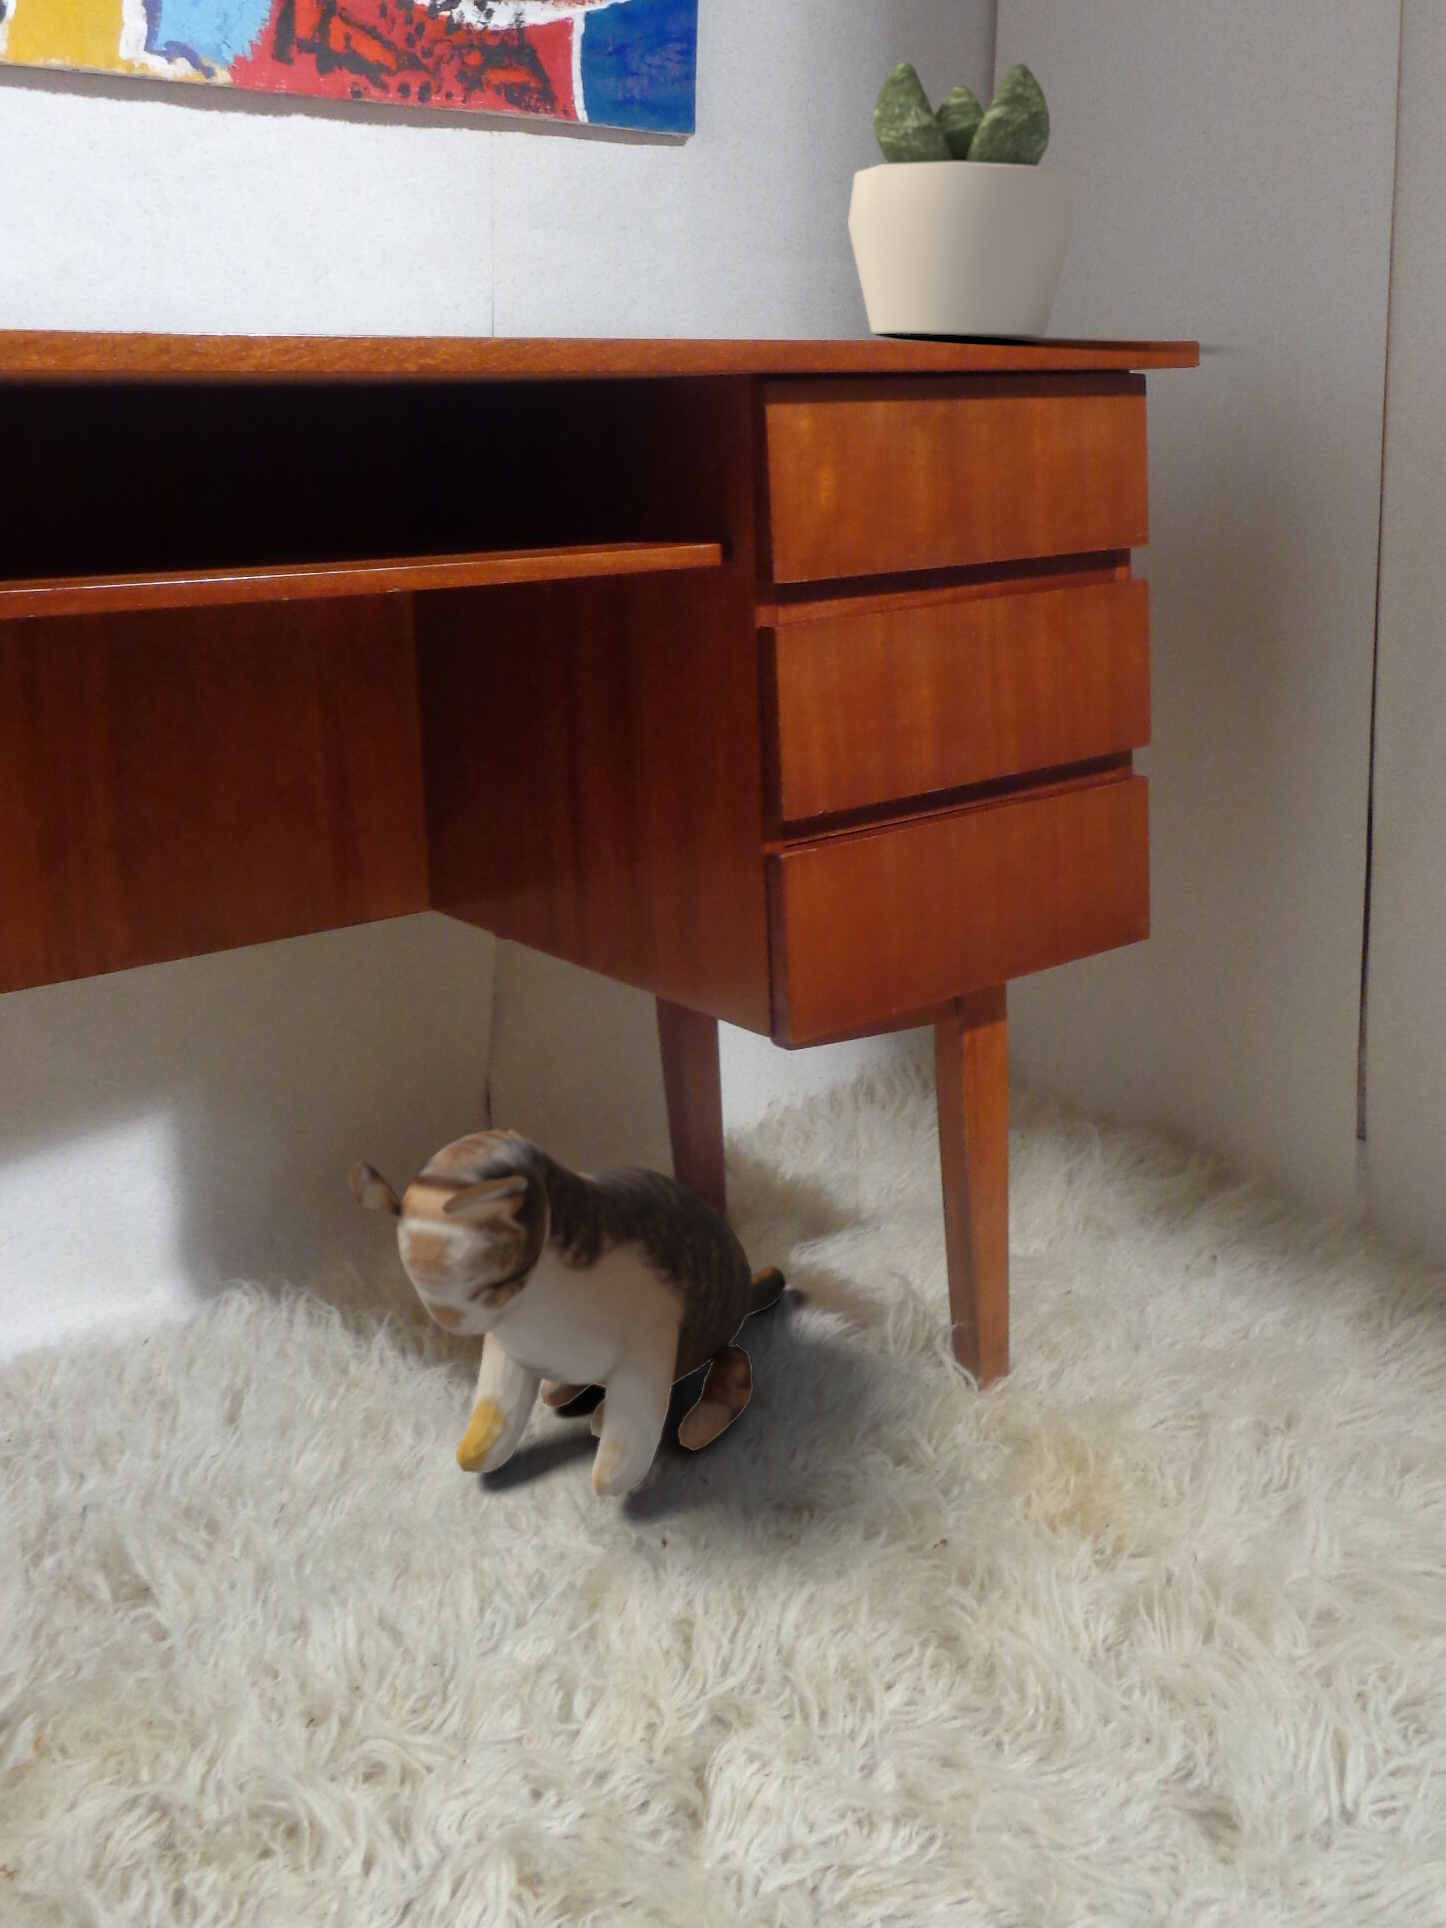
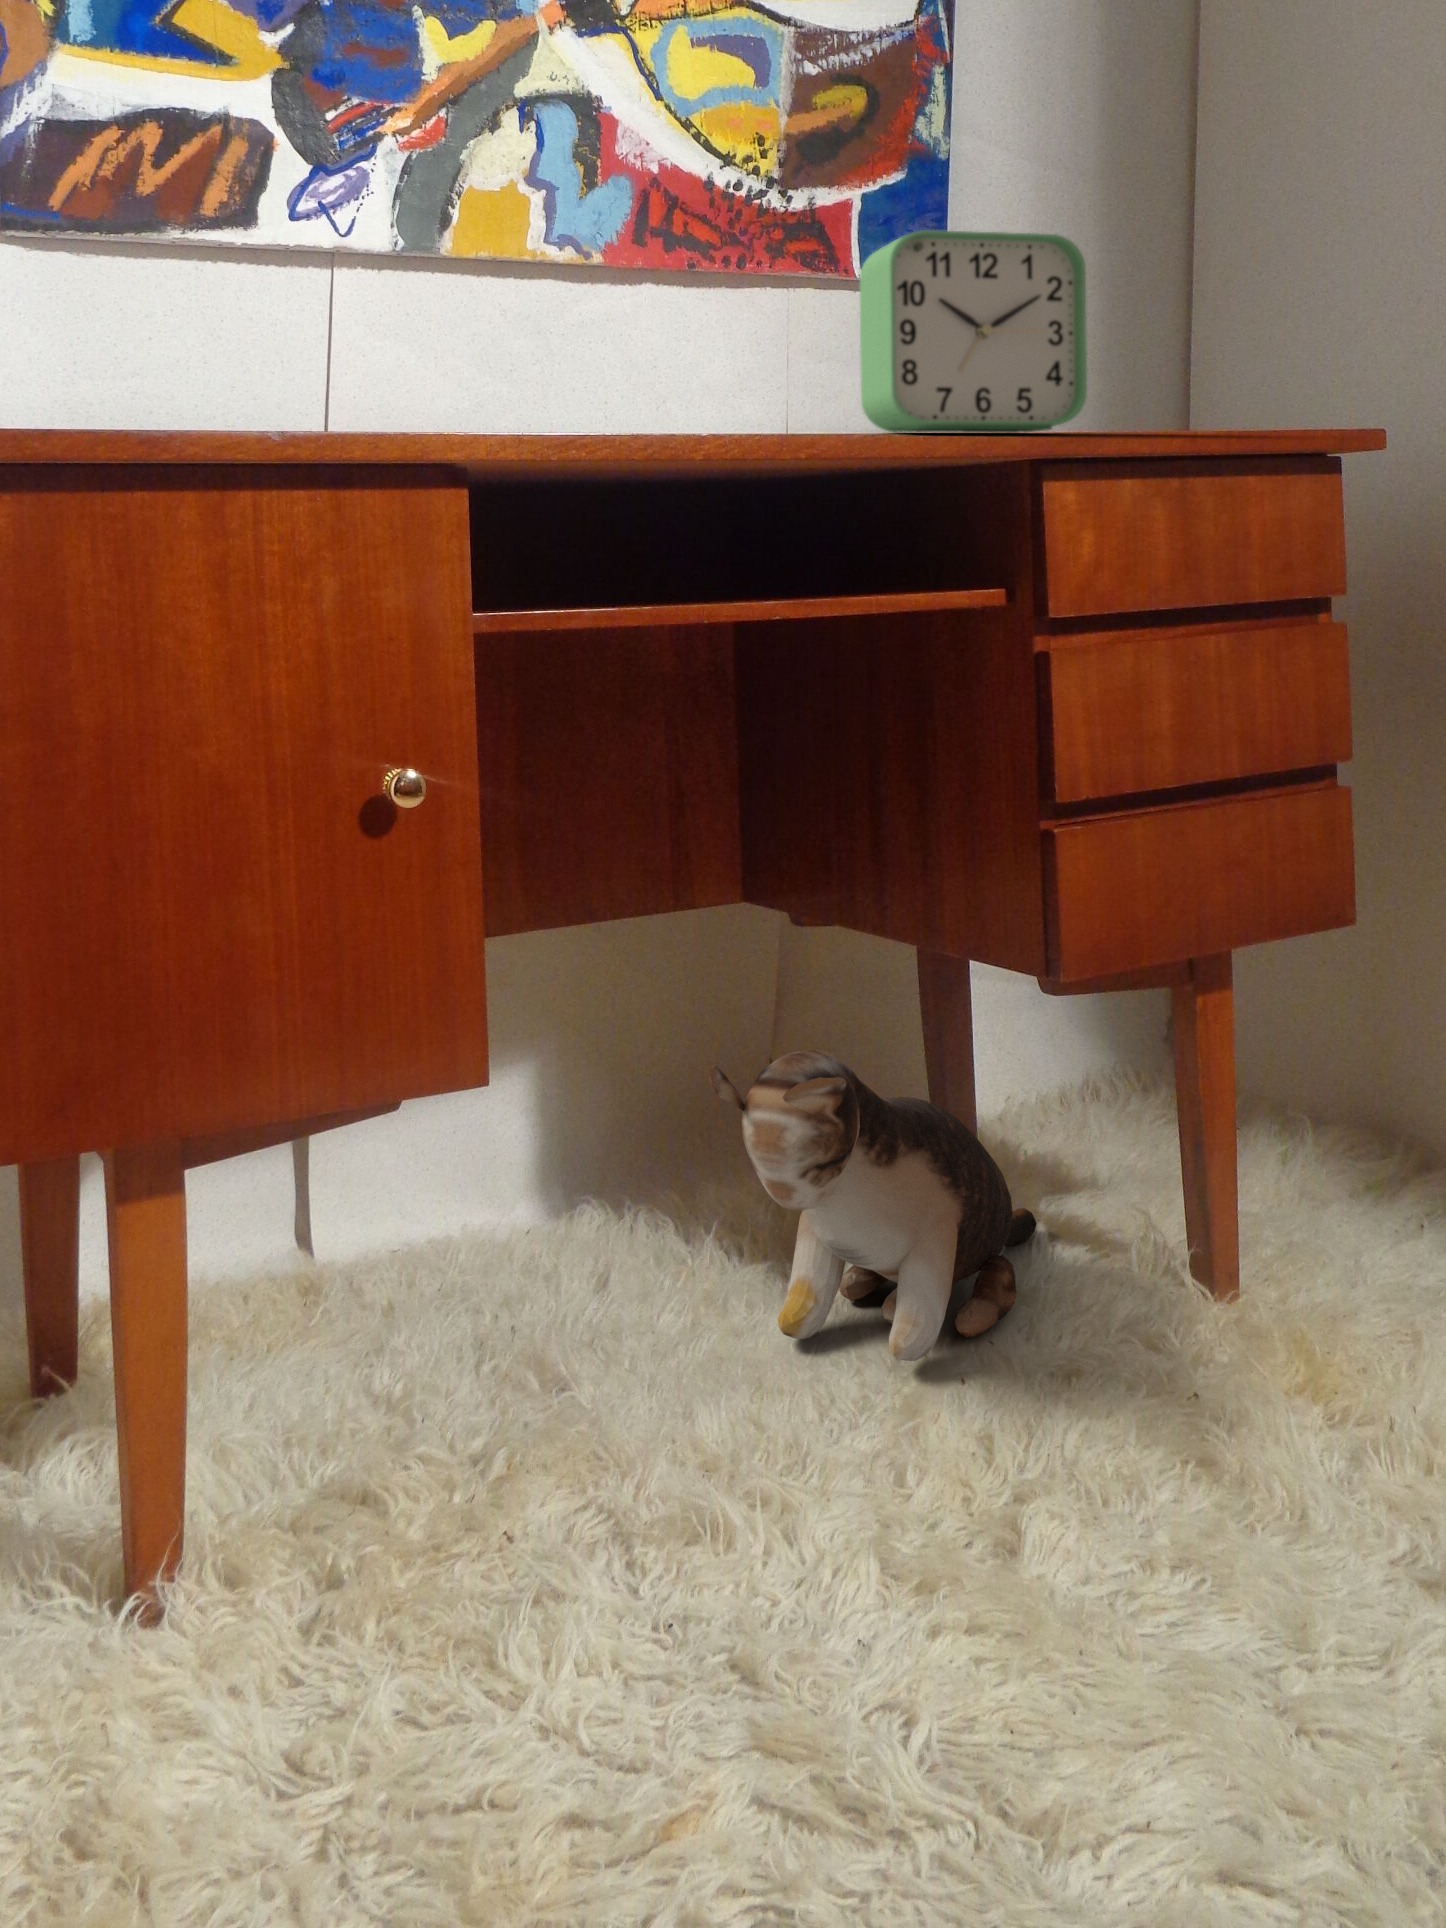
succulent plant: present [848,62,1074,338] -> none [1083,210,1273,431]
alarm clock: none [547,67,840,340] -> present [860,230,1087,433]

